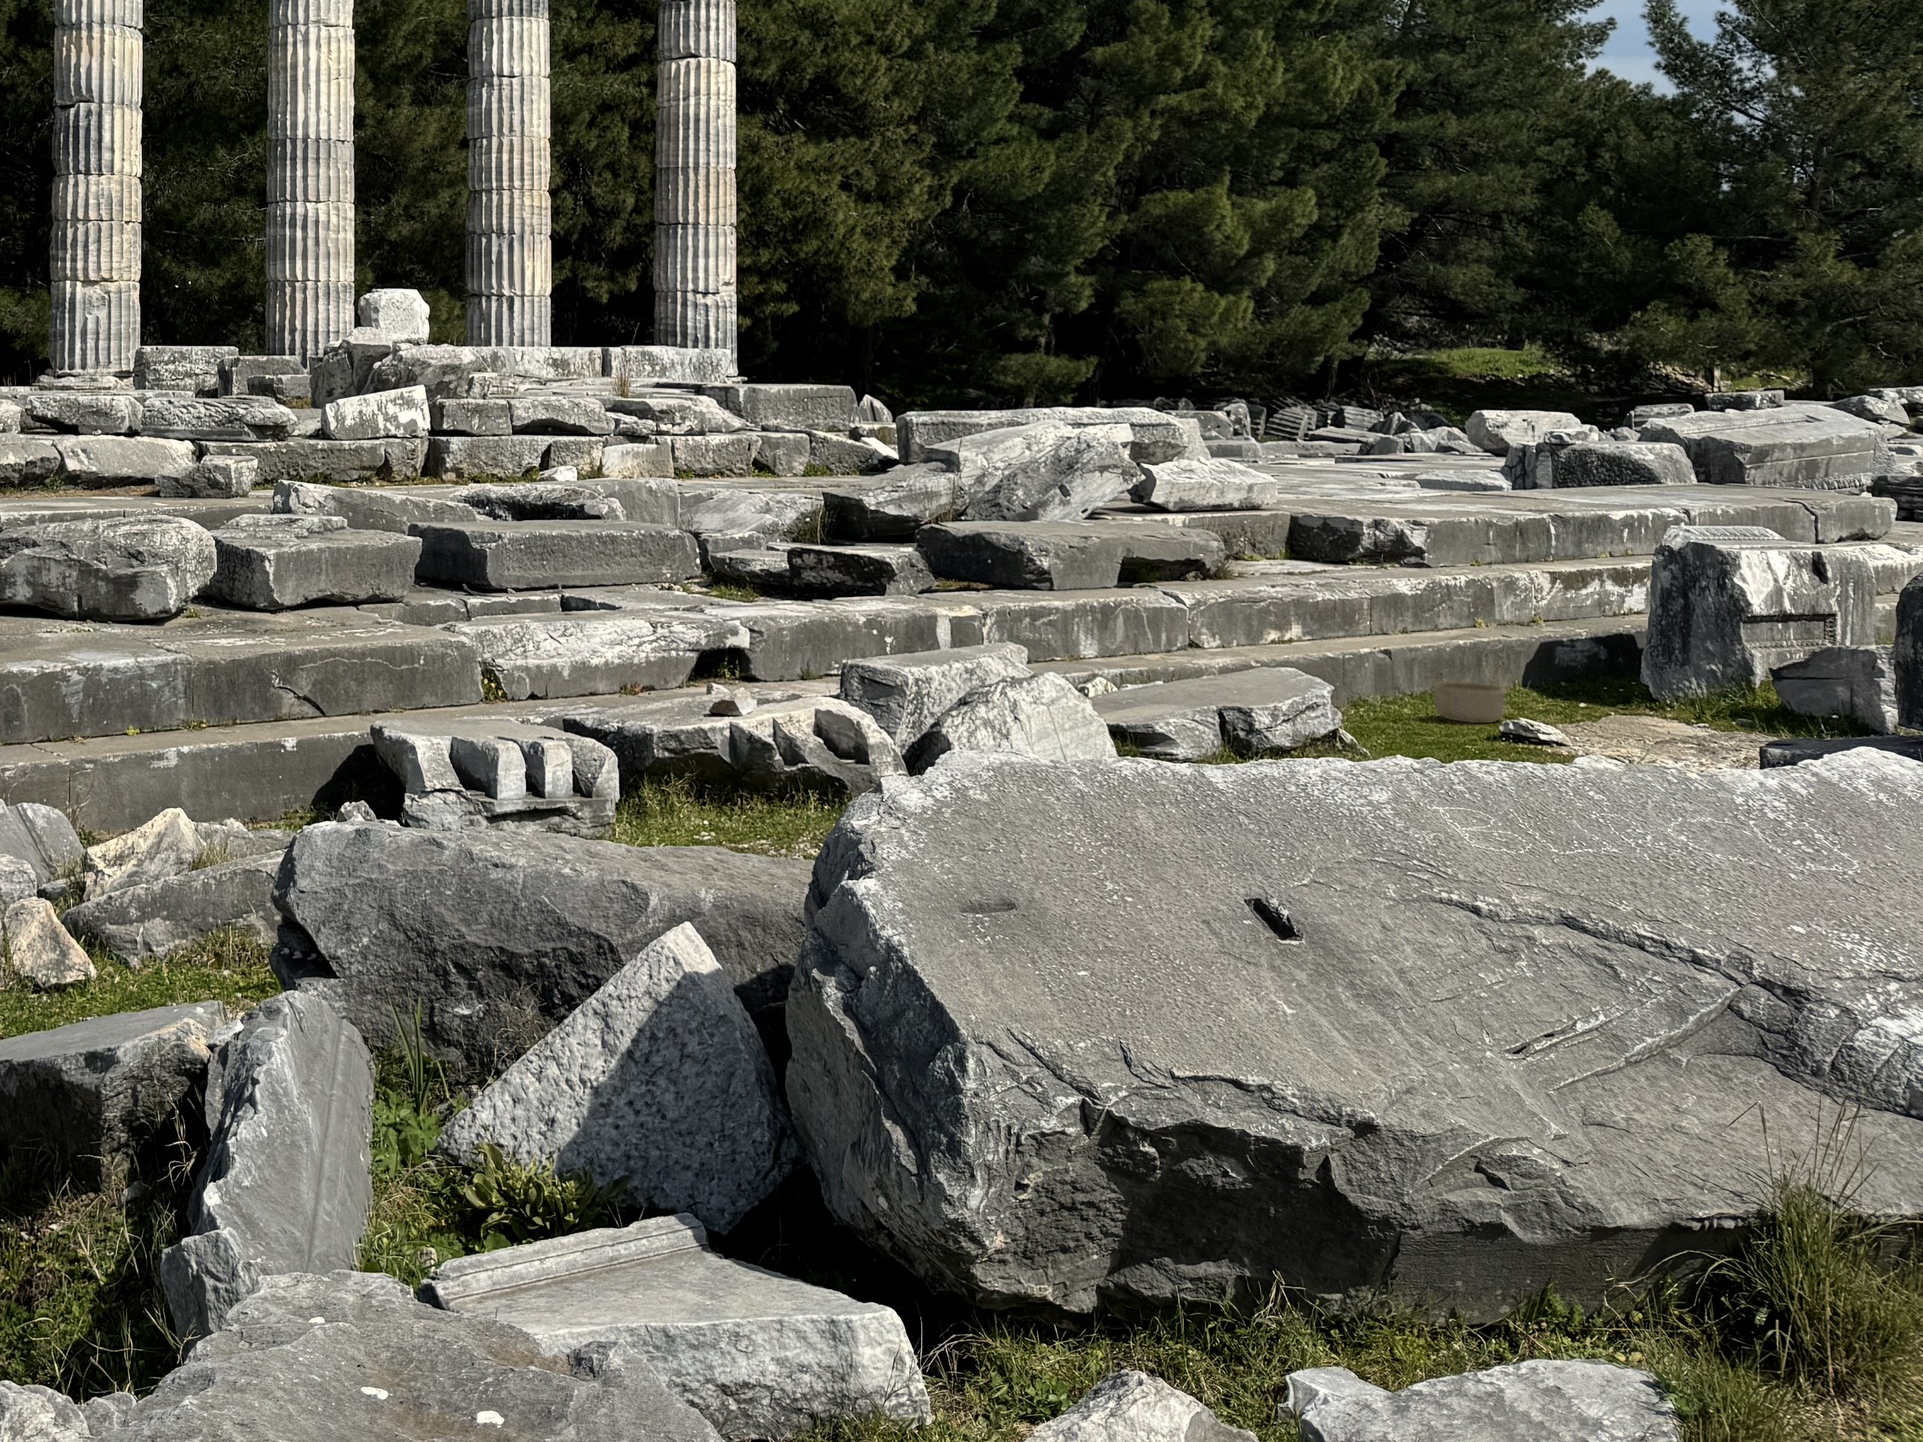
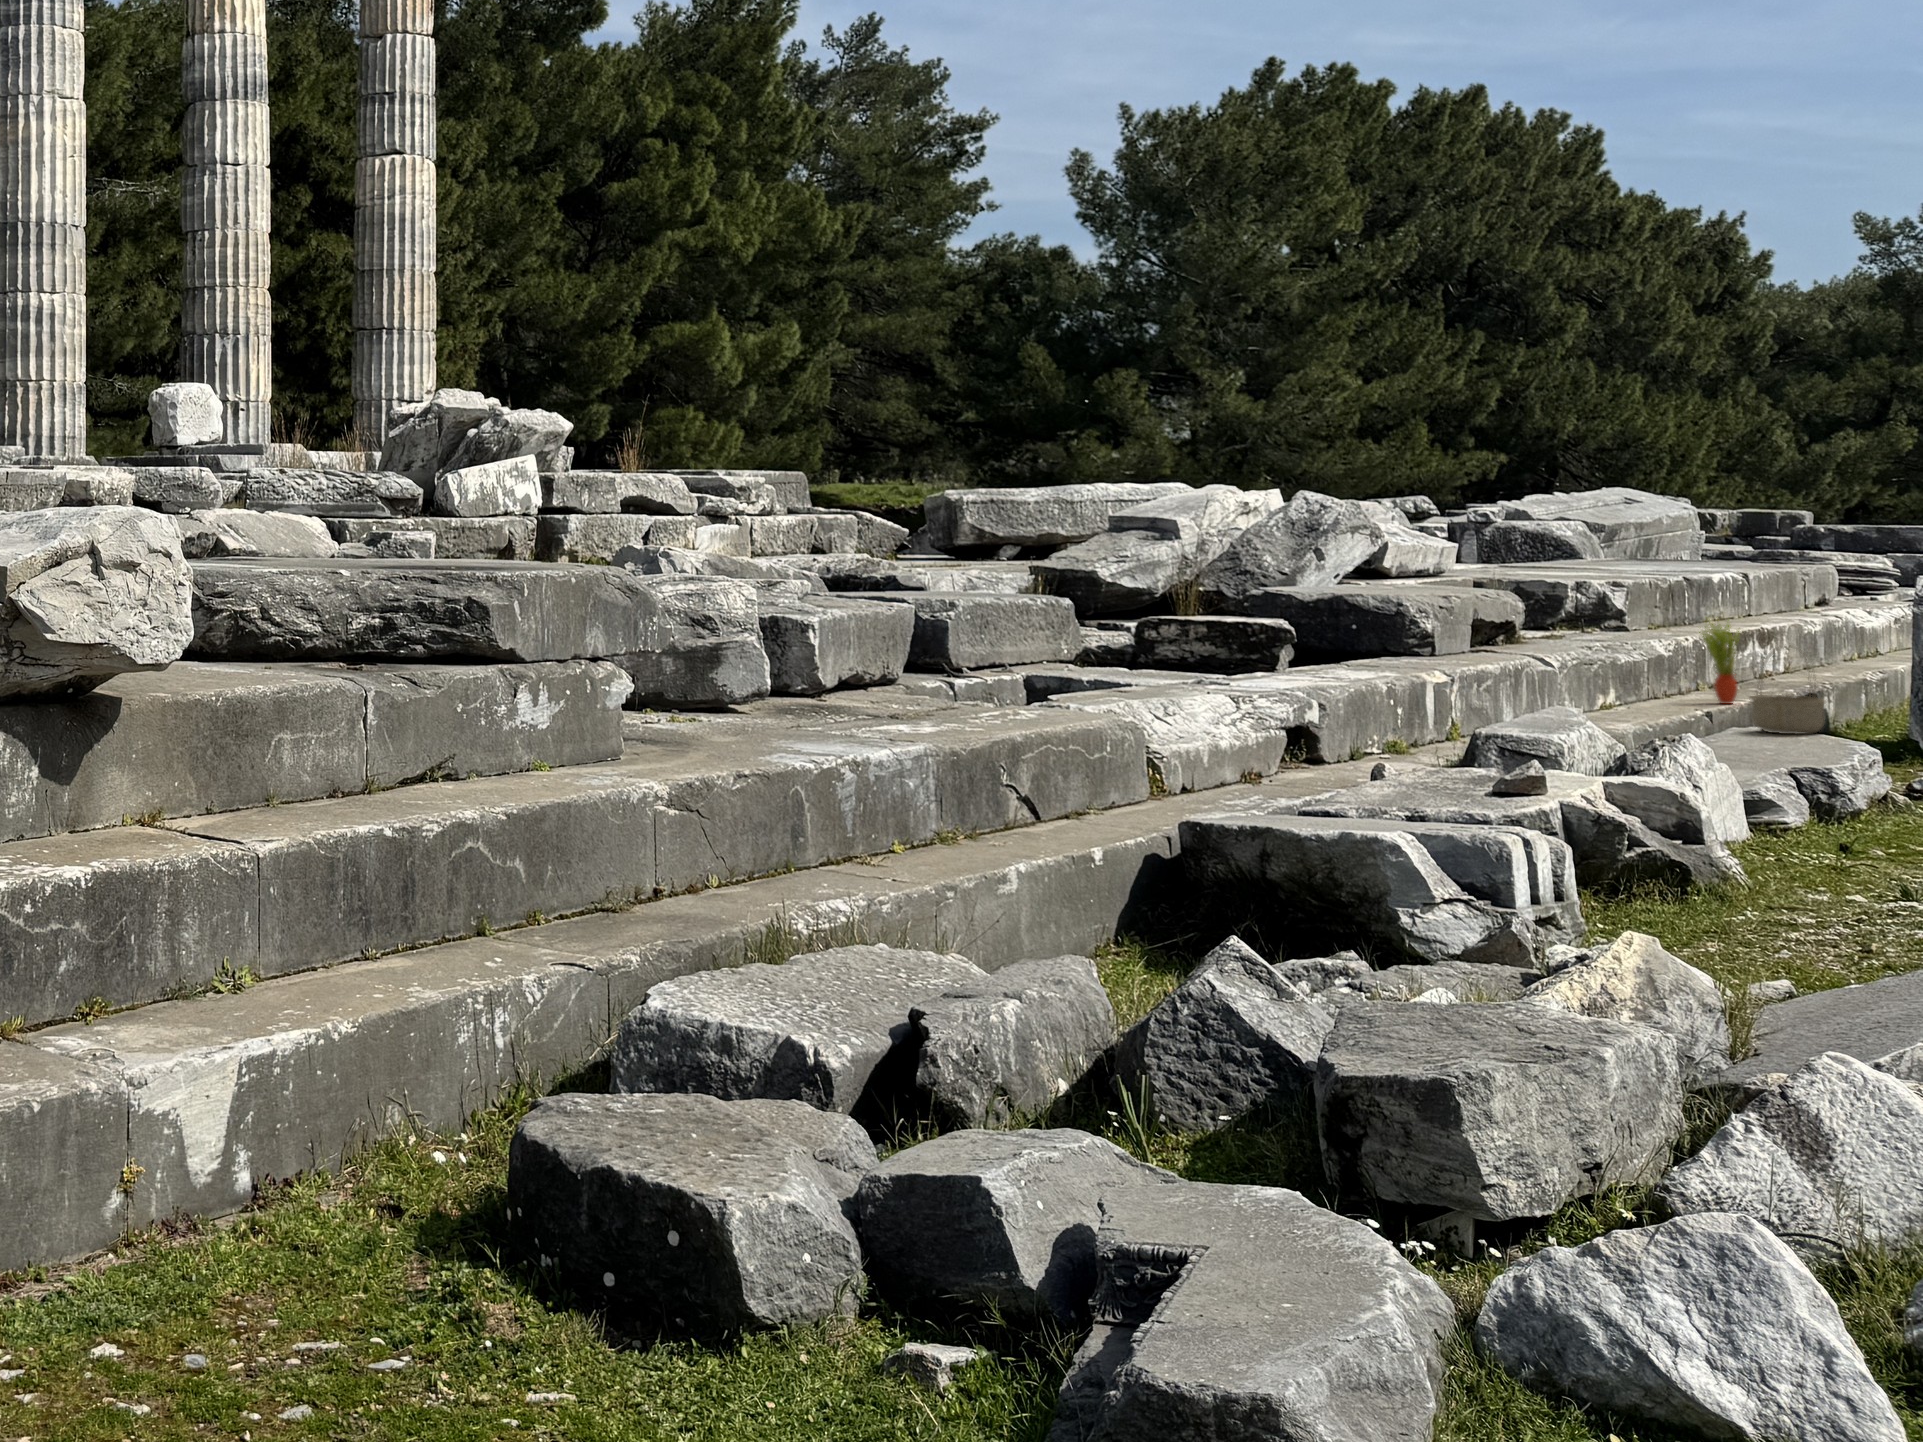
potted plant: none [1521,595,1564,686] -> present [1699,619,1739,704]

